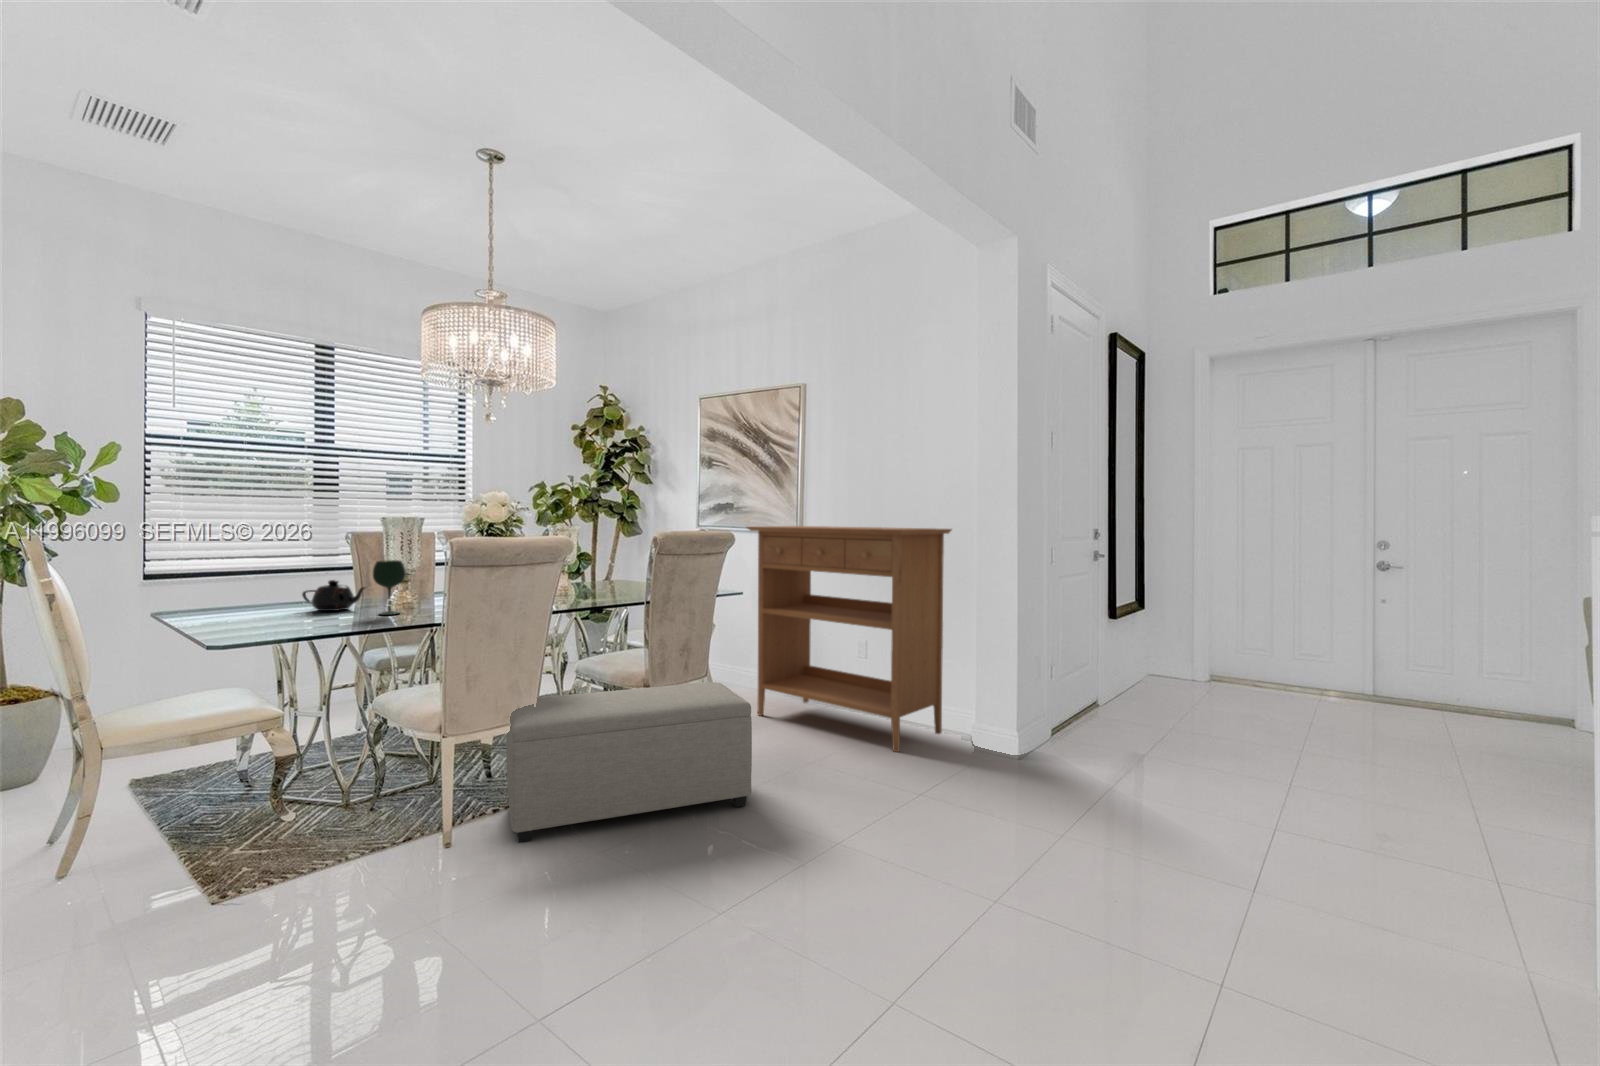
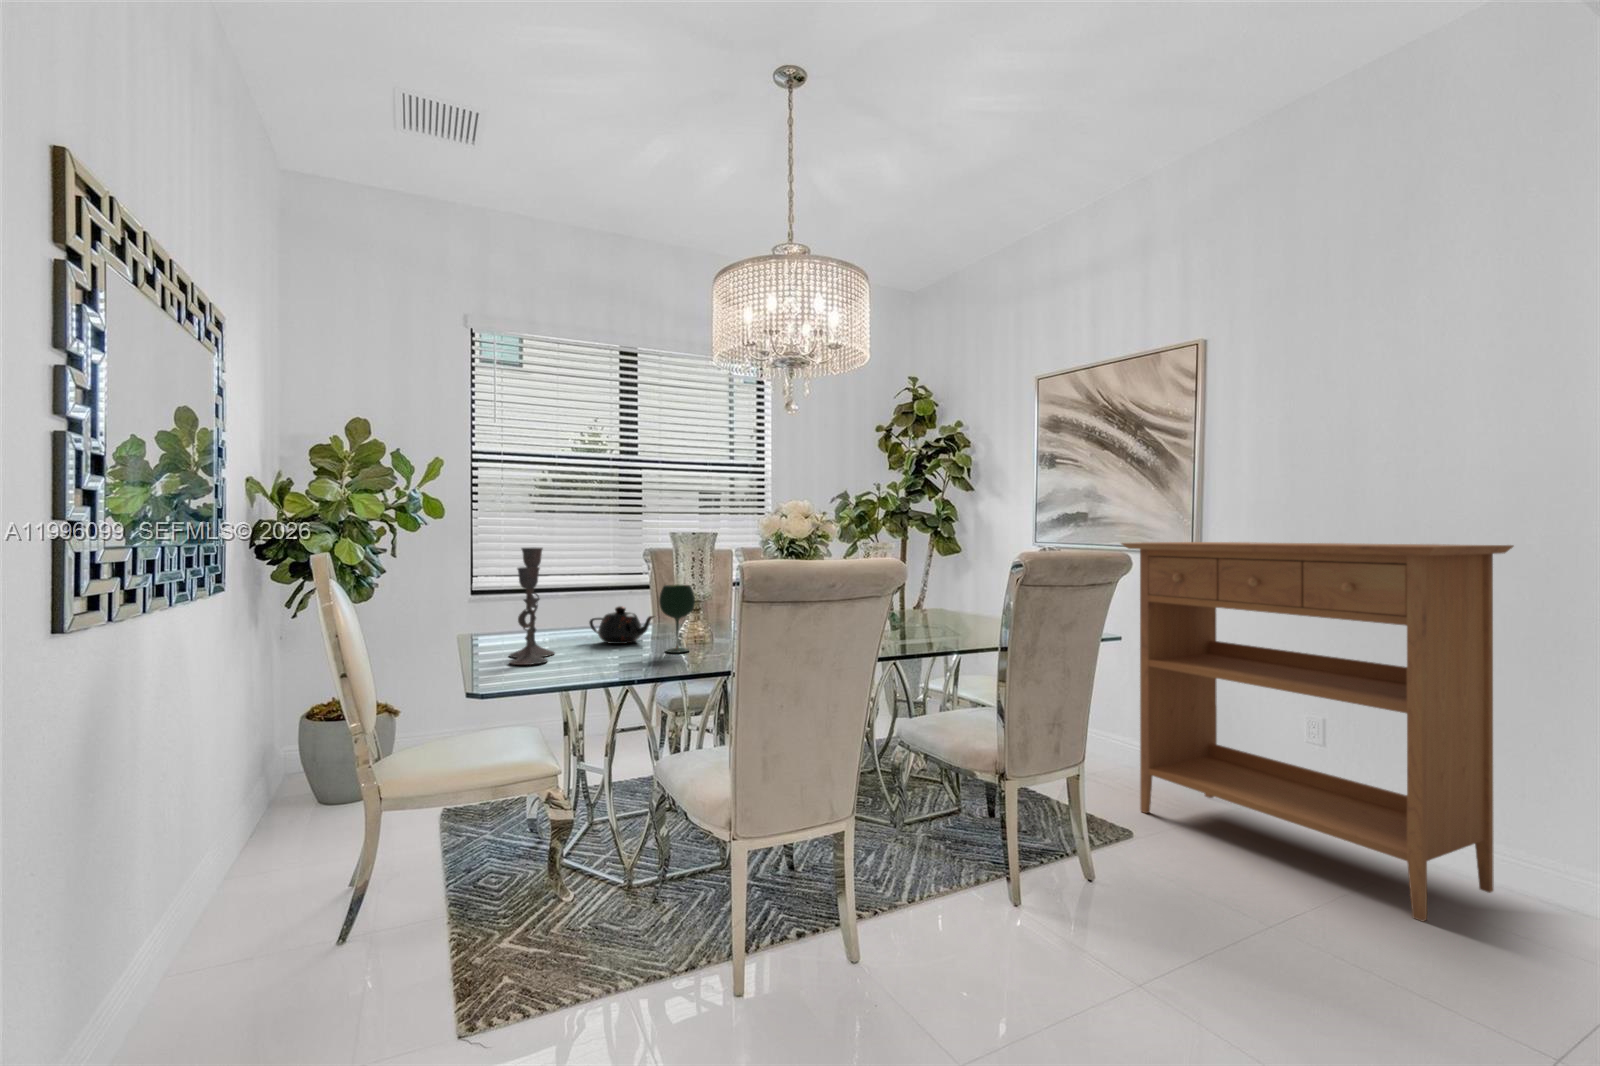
candlestick: none [226,531,272,629] -> present [509,548,555,665]
ottoman: present [506,682,752,843] -> none [815,779,1190,1006]

